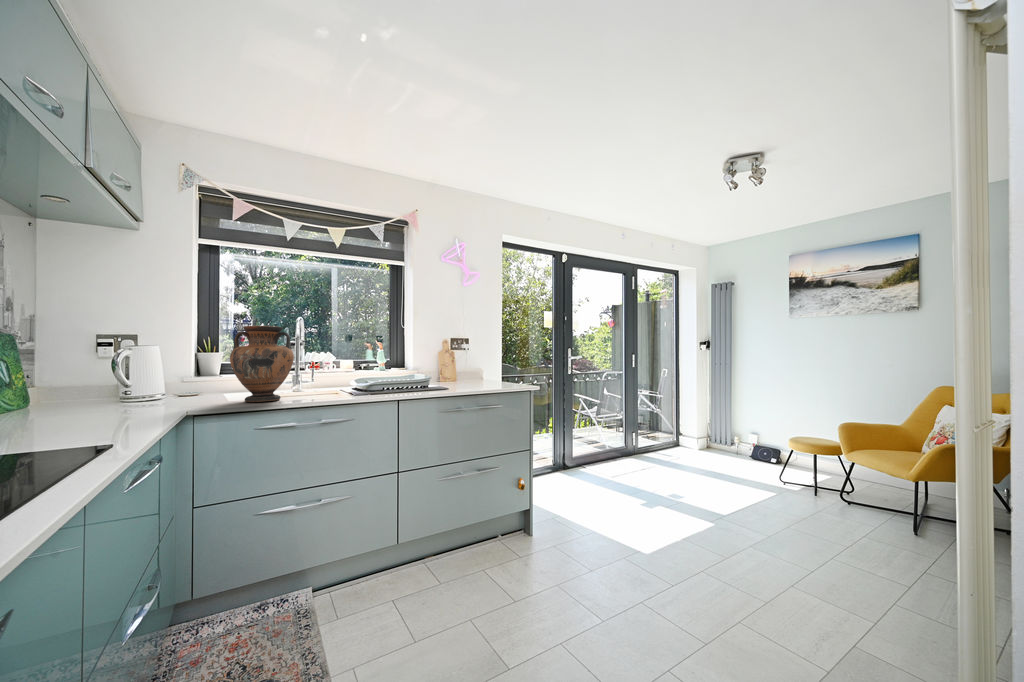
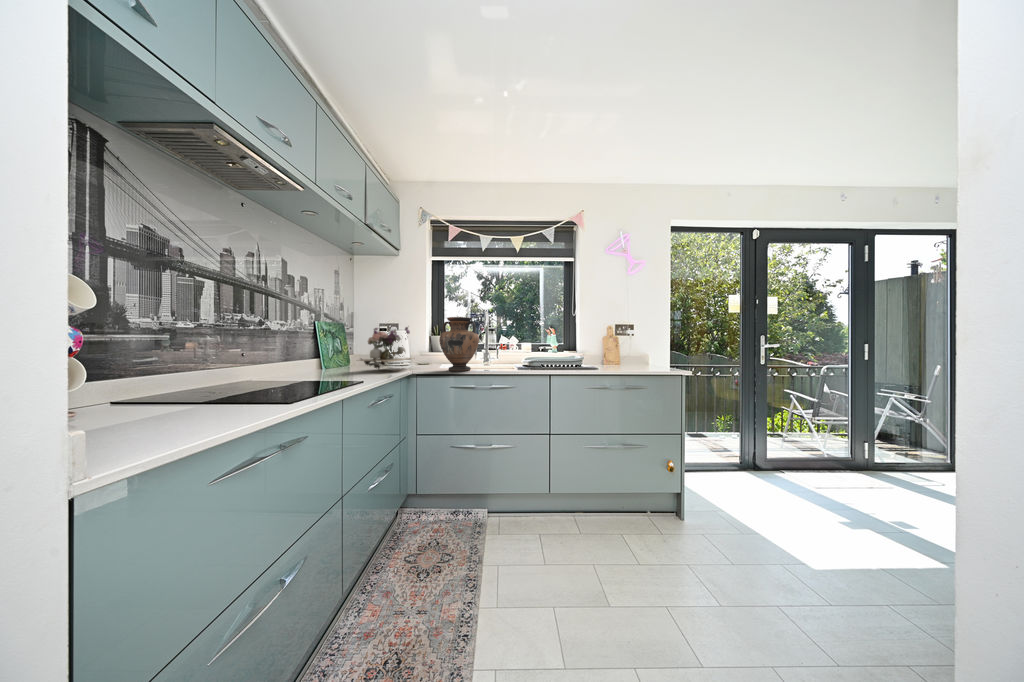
flower arrangement: none [60,337,181,409] -> present [360,327,412,369]

